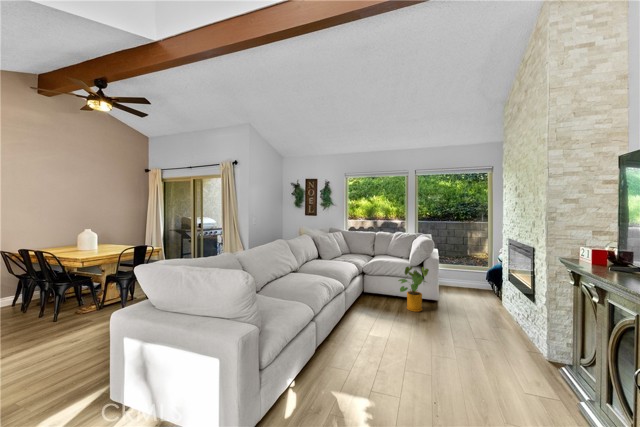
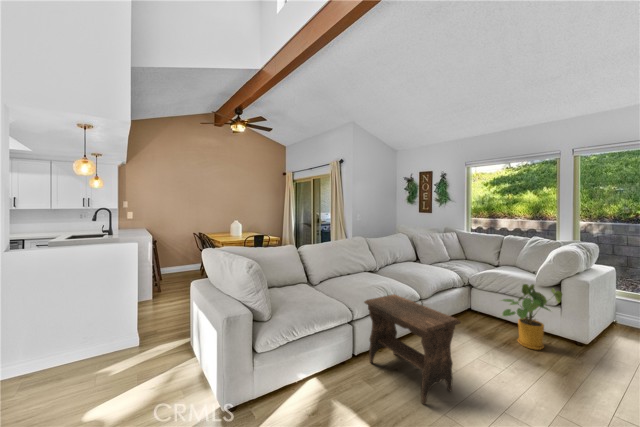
footstool: none [326,288,405,371] -> present [364,294,461,404]

